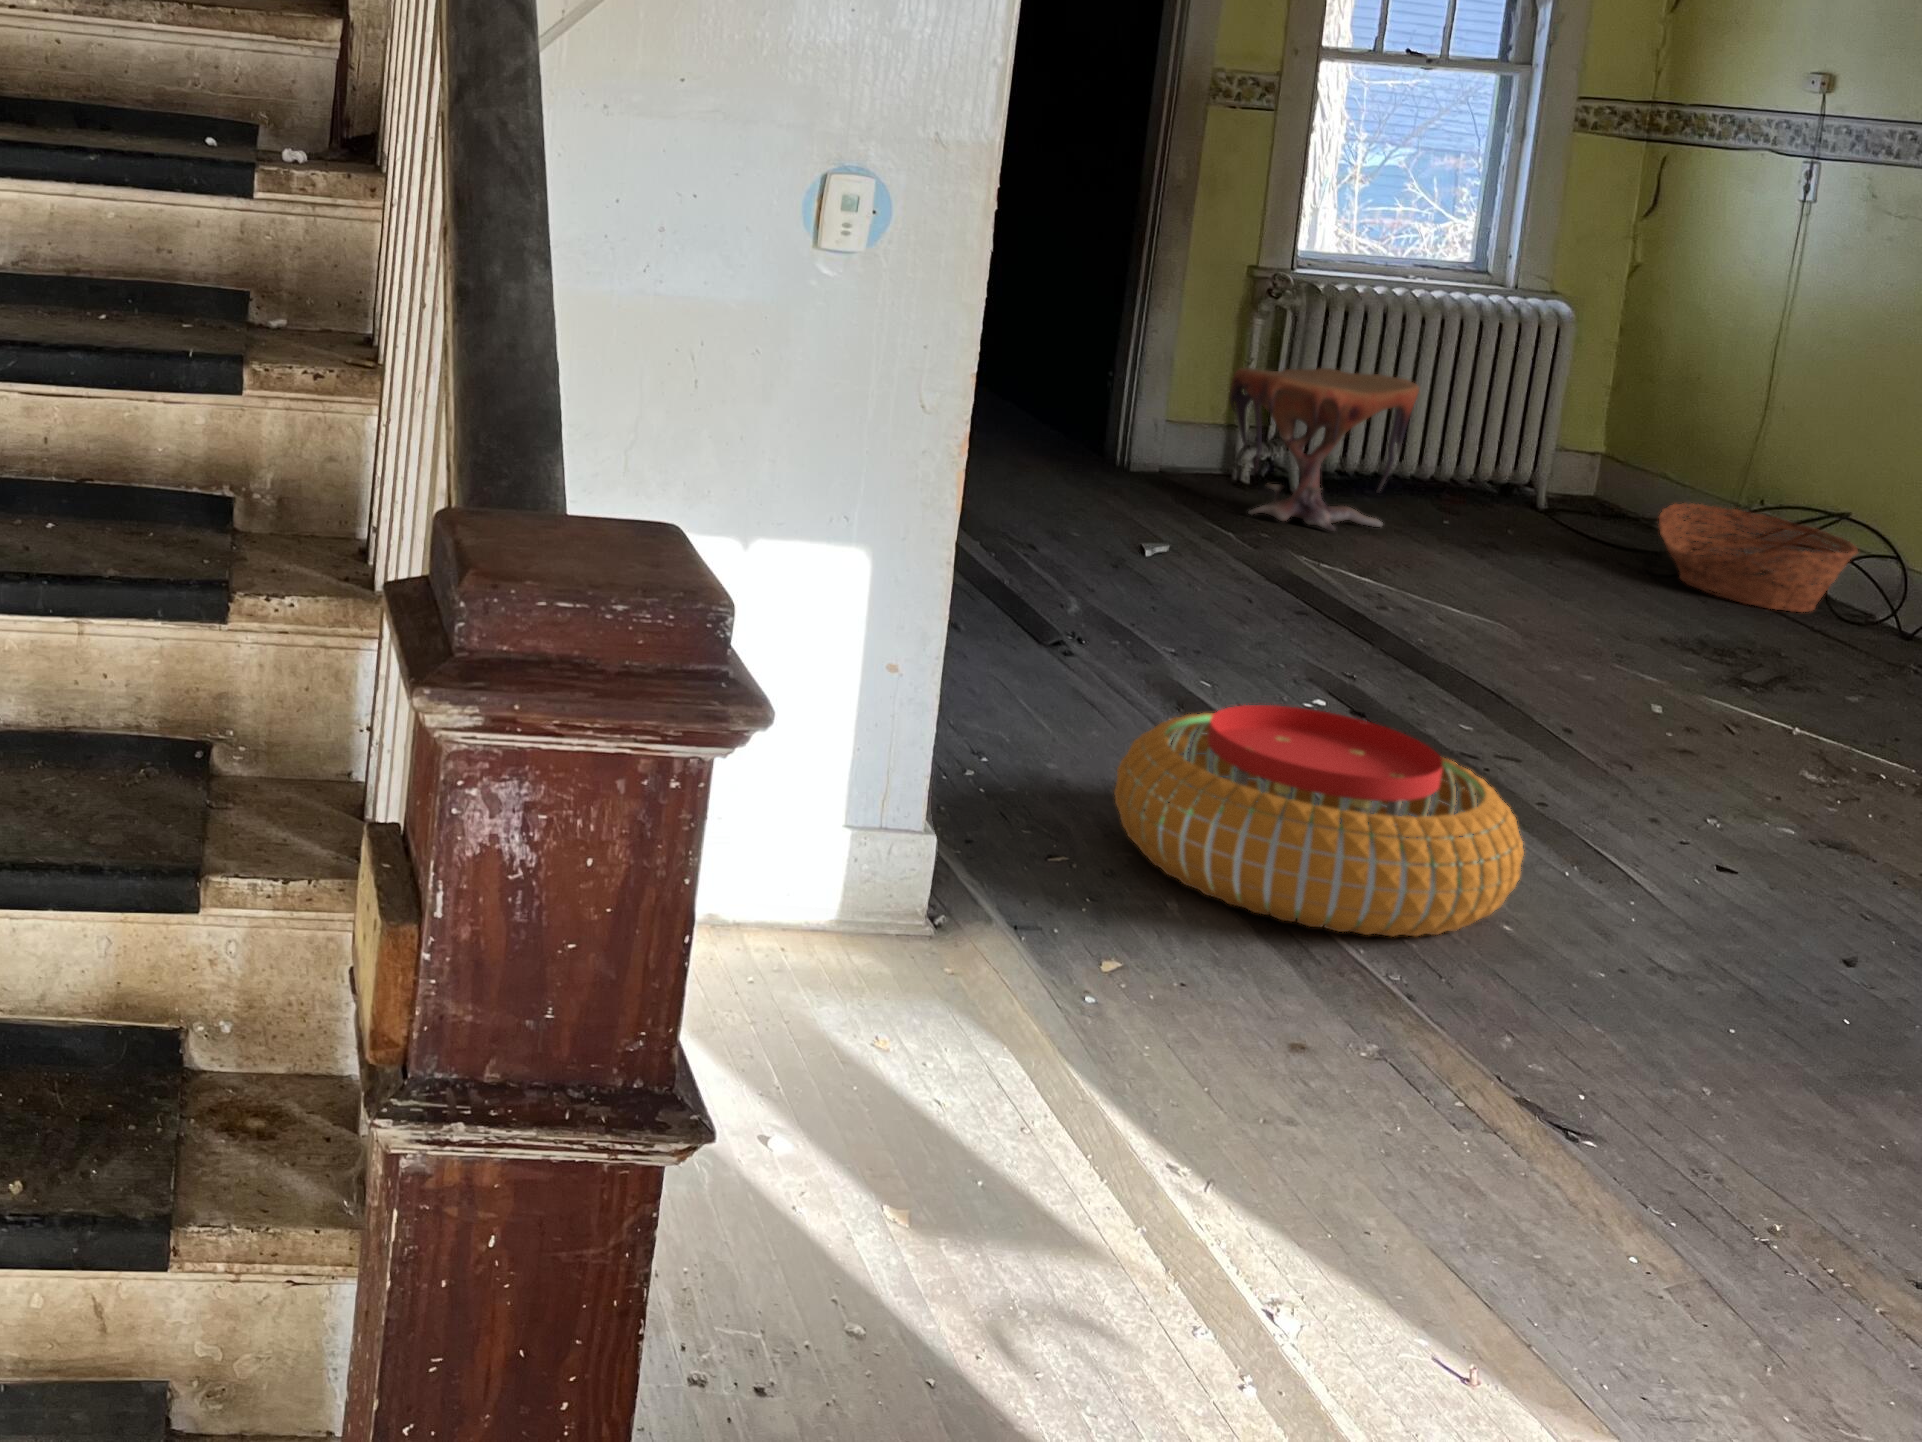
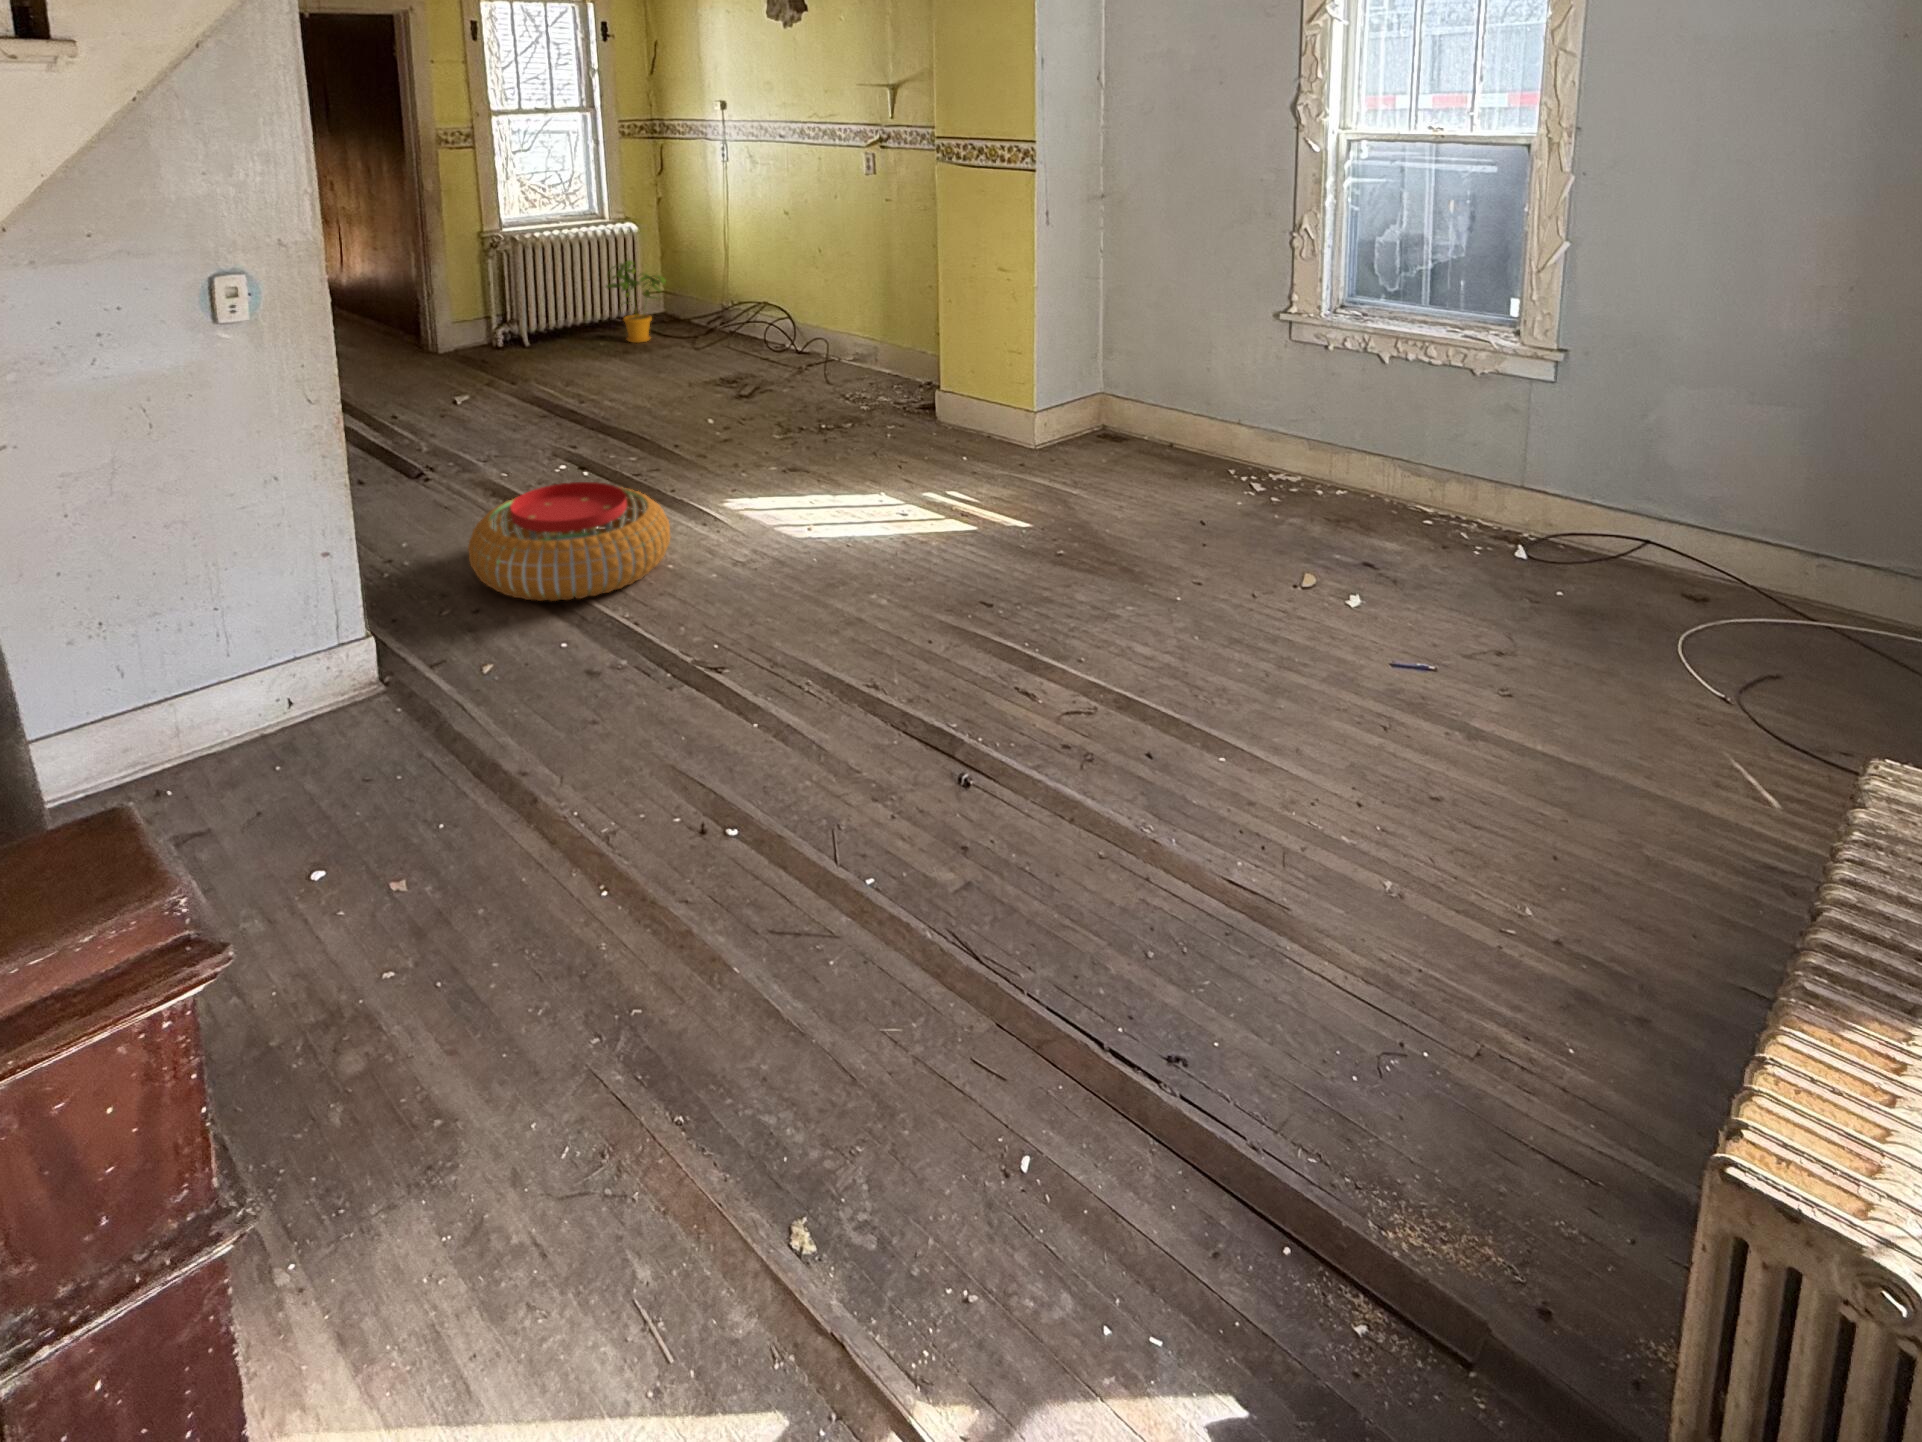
house plant: none [1478,367,1616,543] -> present [606,260,666,343]
side table: present [1230,368,1419,531] -> none [484,278,576,362]
basket: present [1658,503,1858,612] -> none [692,308,773,352]

